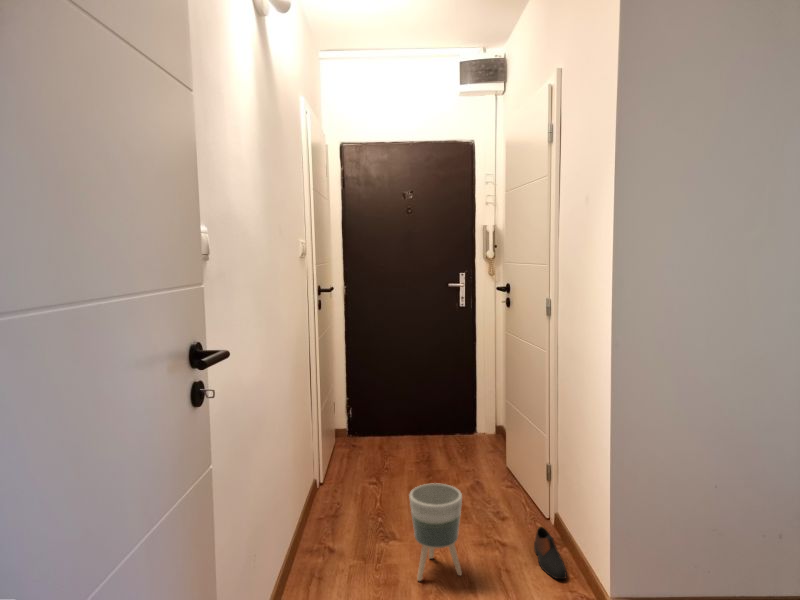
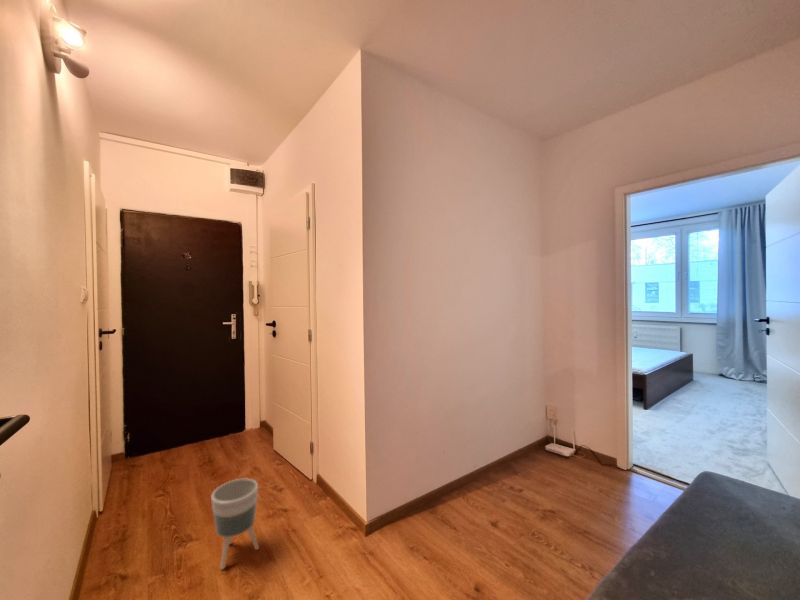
shoe: present [534,527,567,579] -> none [308,488,335,522]

